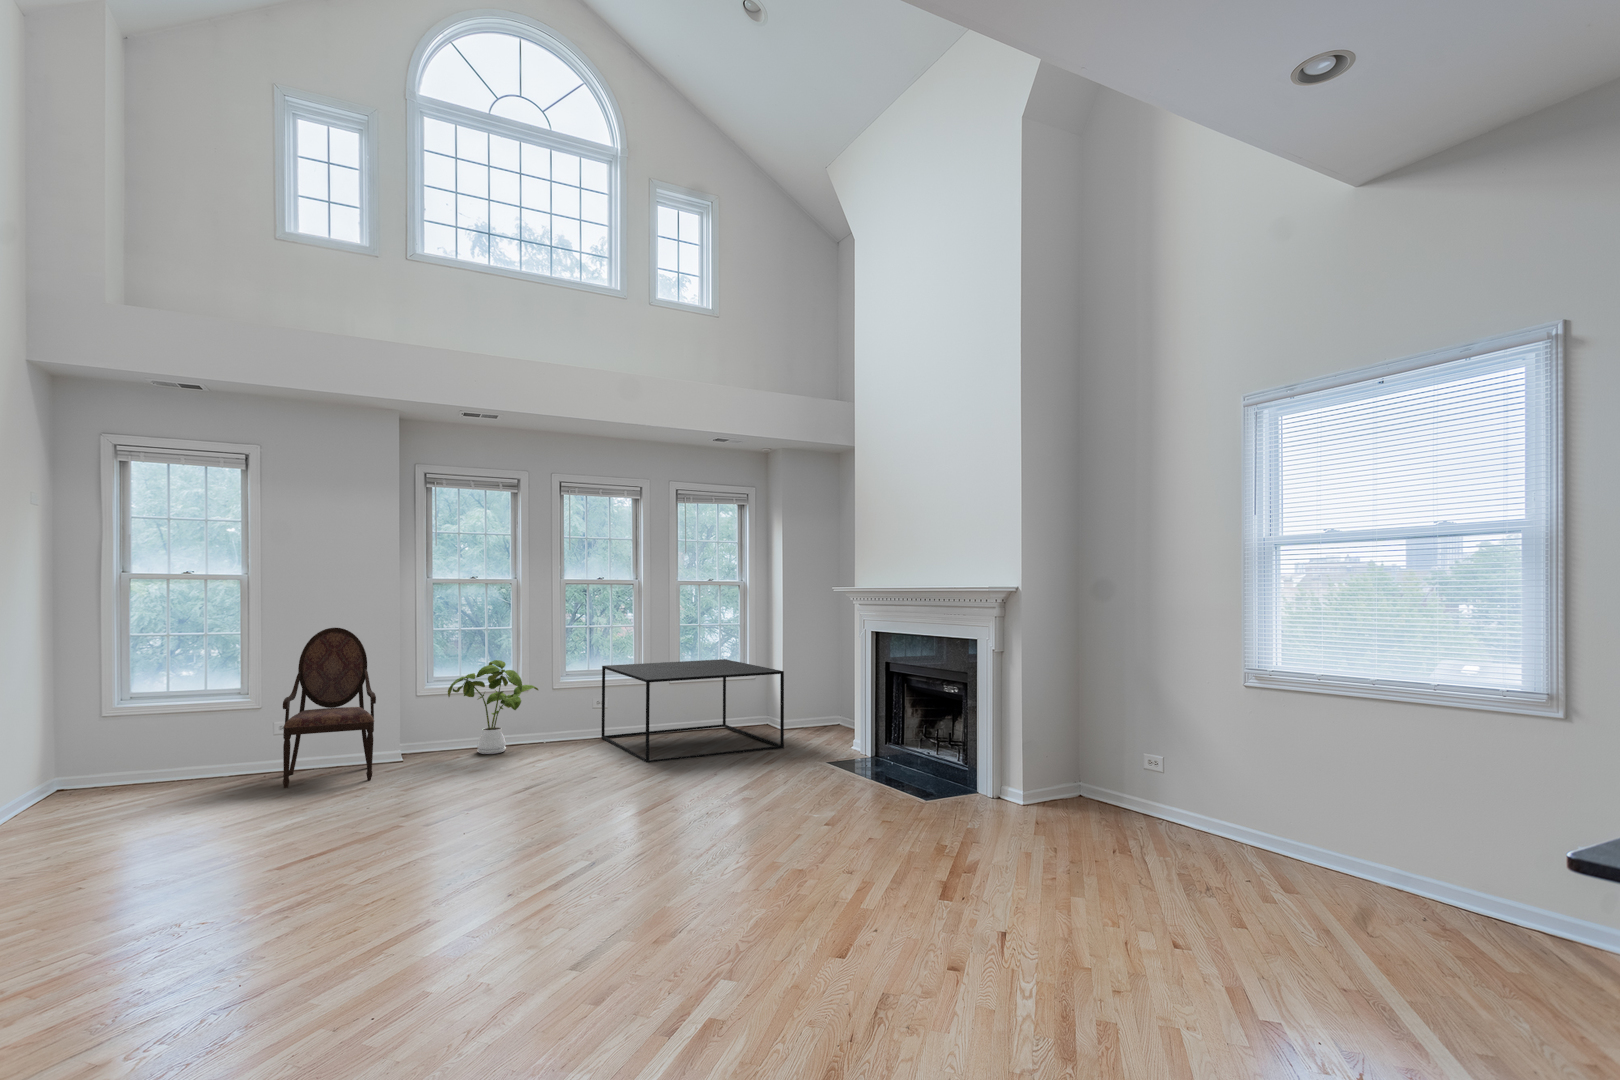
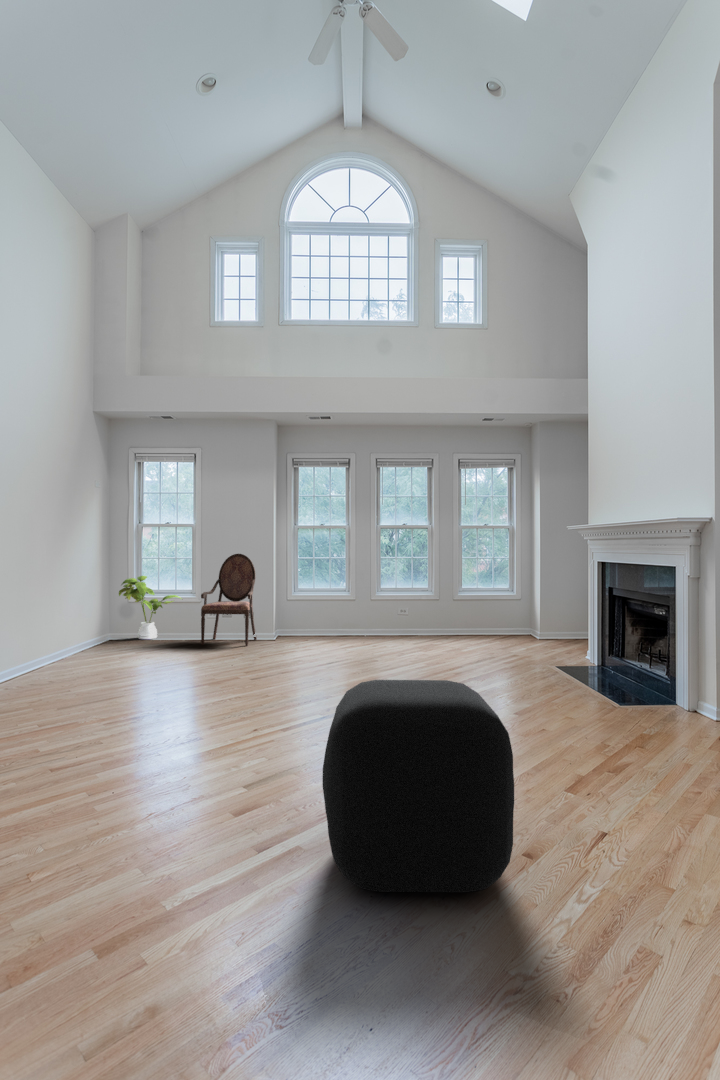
coffee table: present [601,659,784,763] -> none [406,587,530,655]
house plant: present [448,660,538,754] -> present [119,576,180,639]
ottoman: none [805,811,1001,1025] -> present [323,680,514,892]

